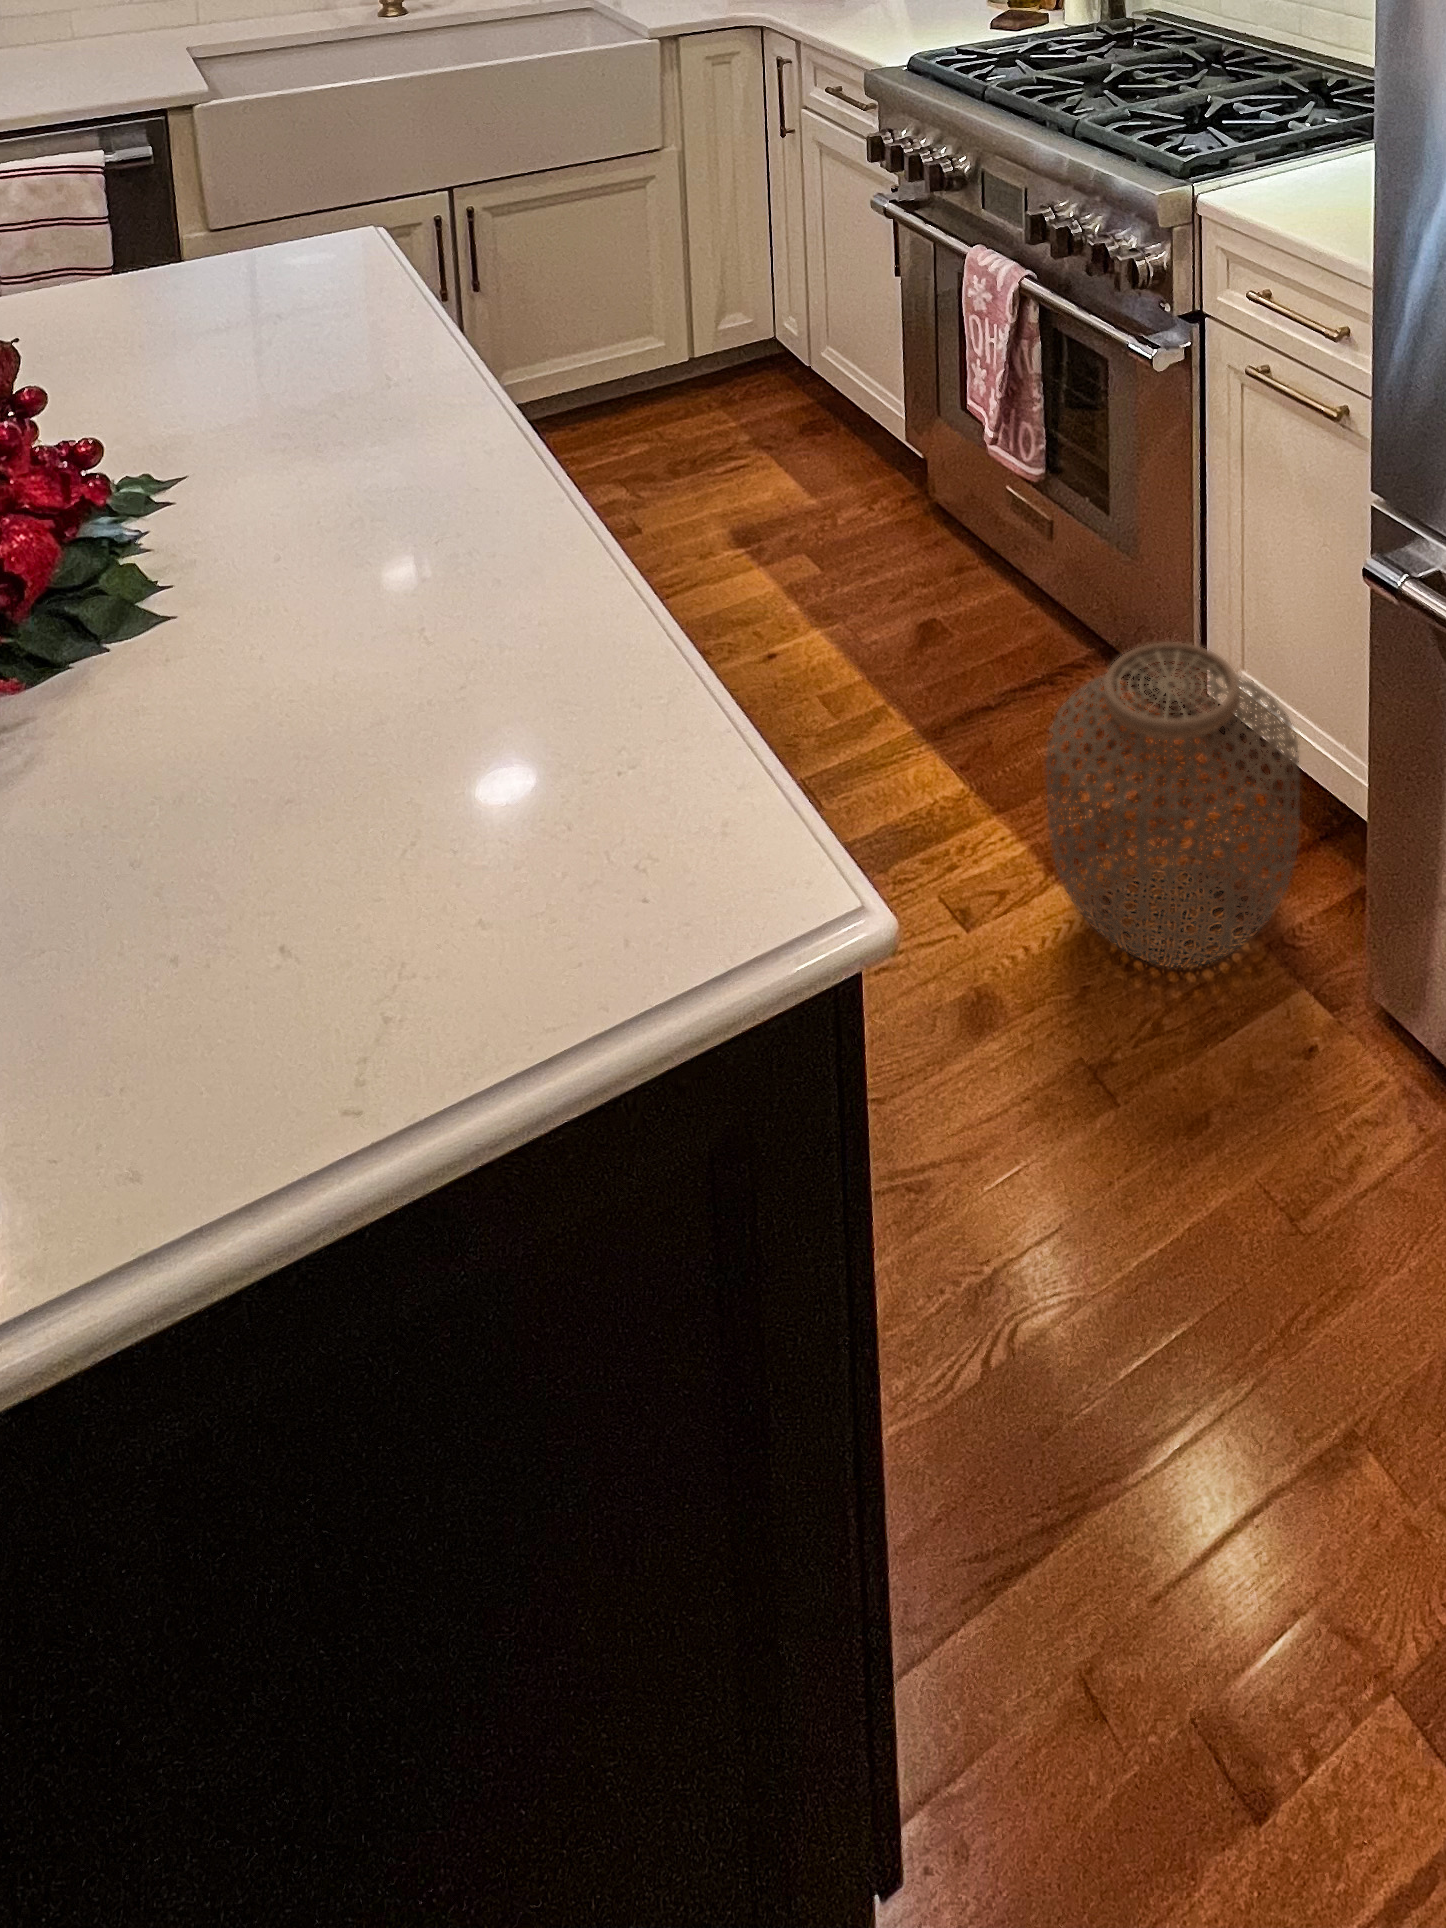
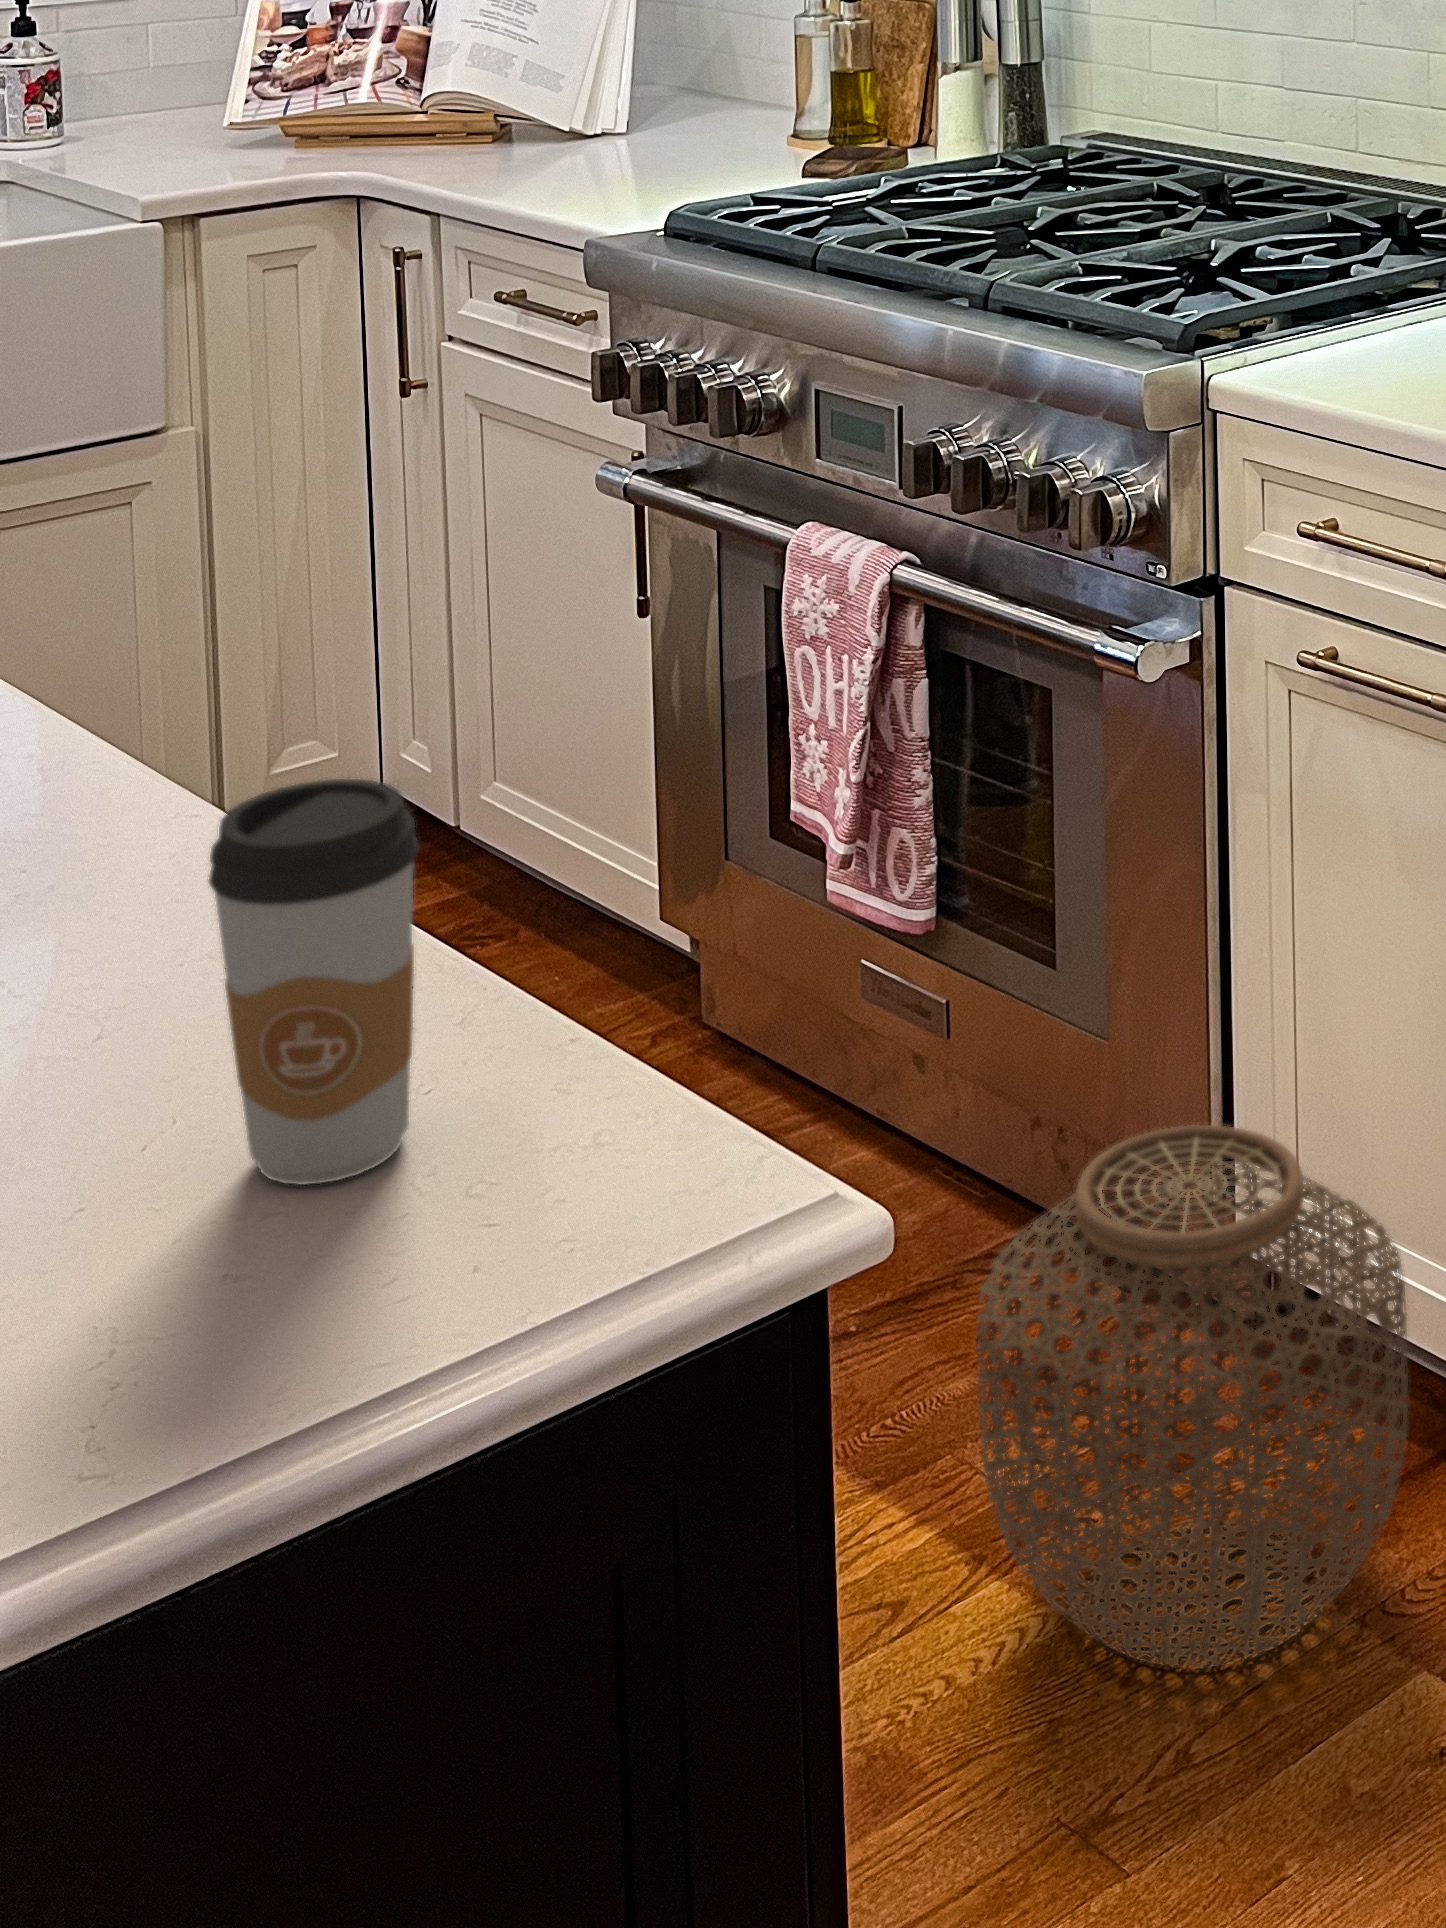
coffee cup: none [498,564,627,826] -> present [209,779,419,1185]

